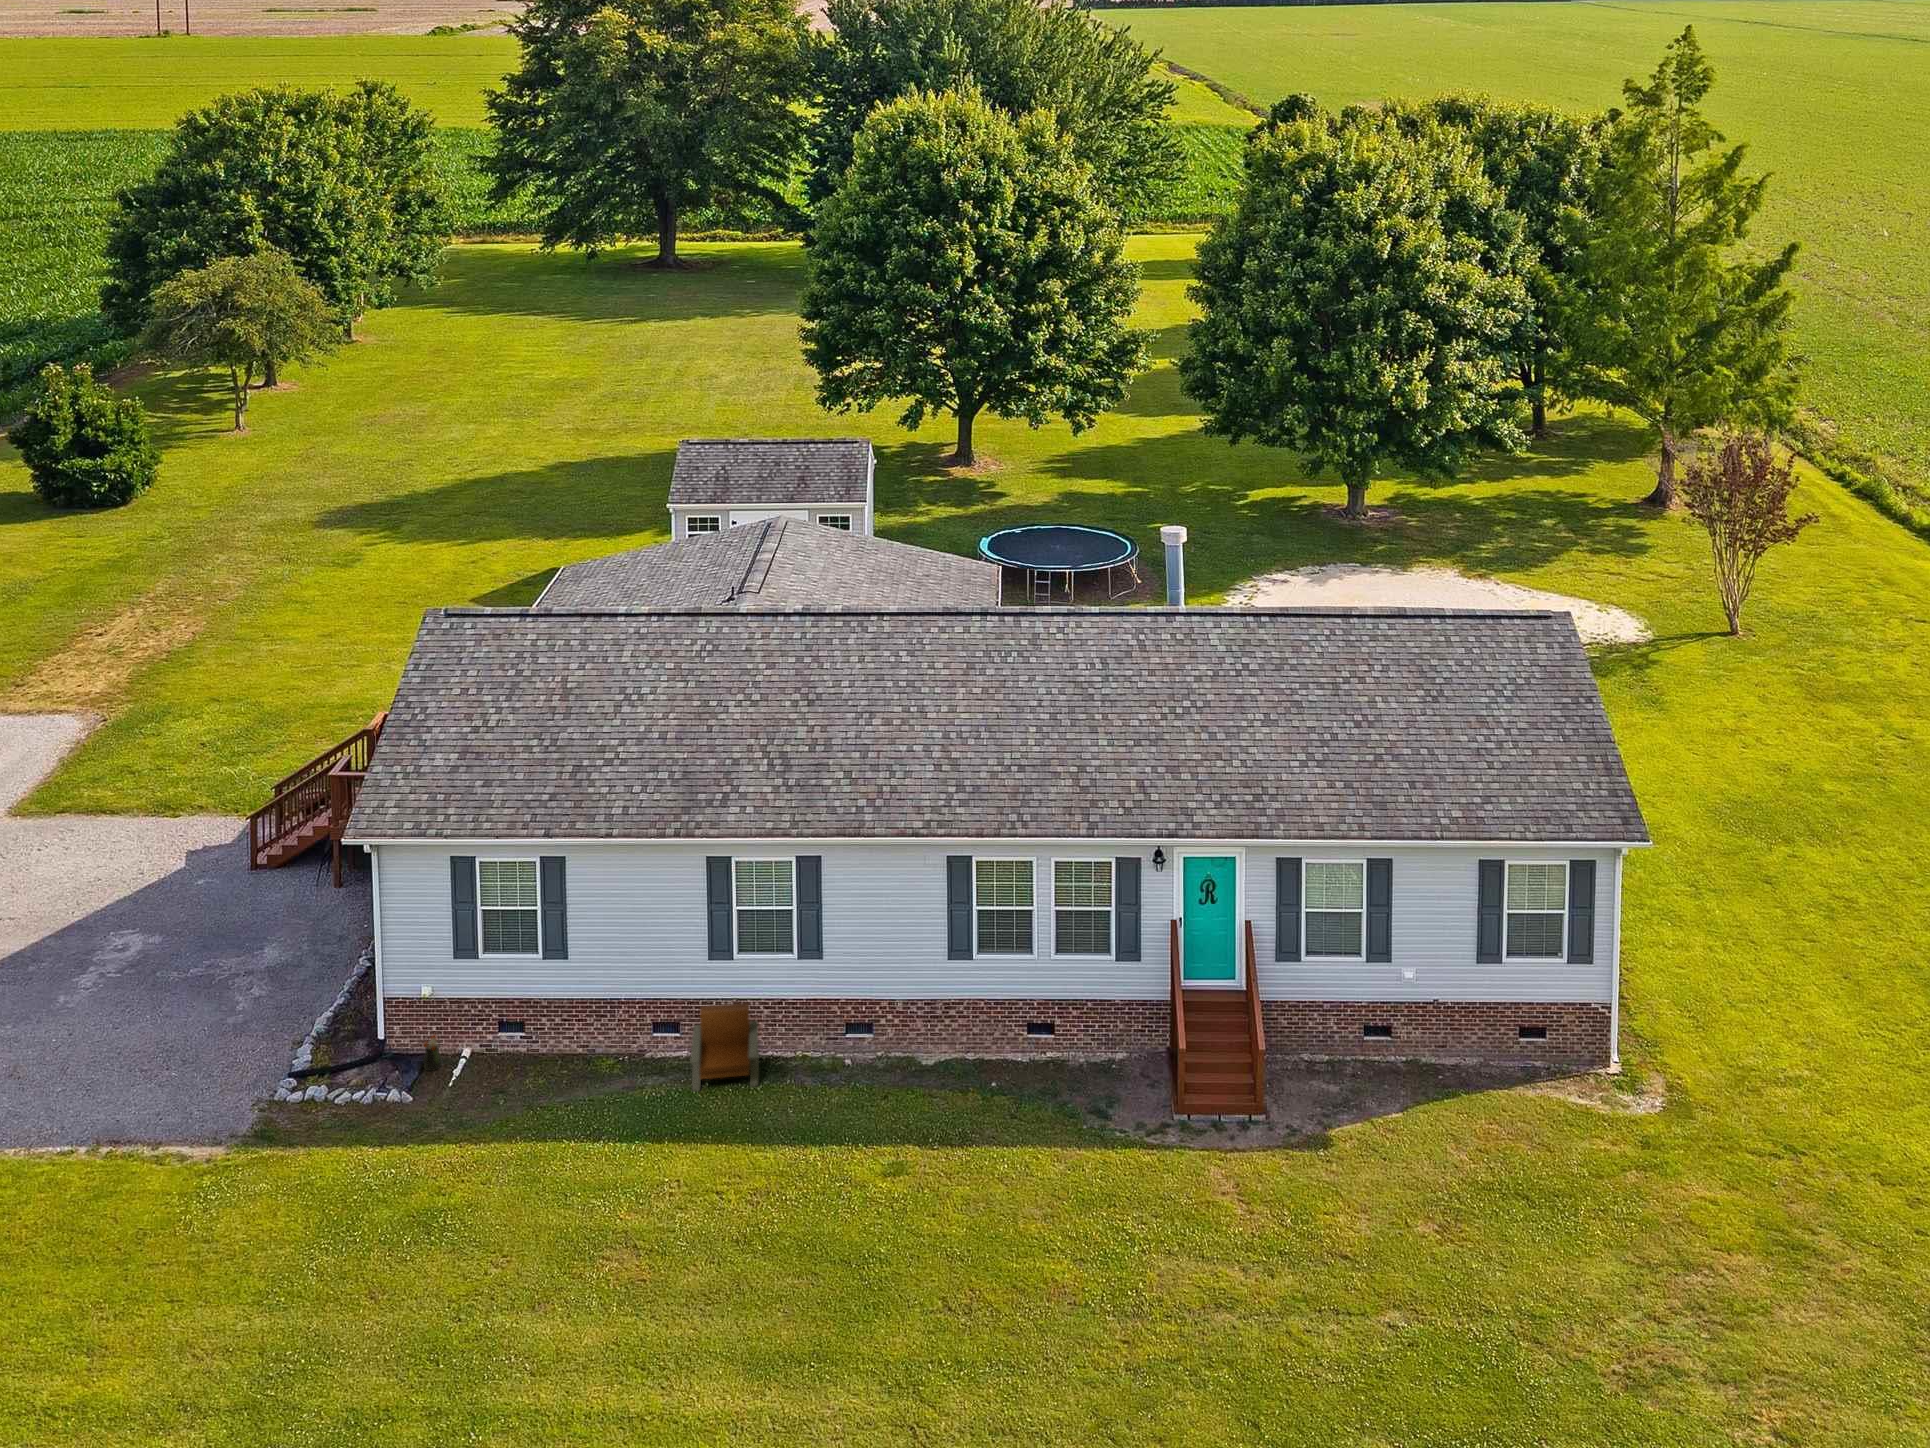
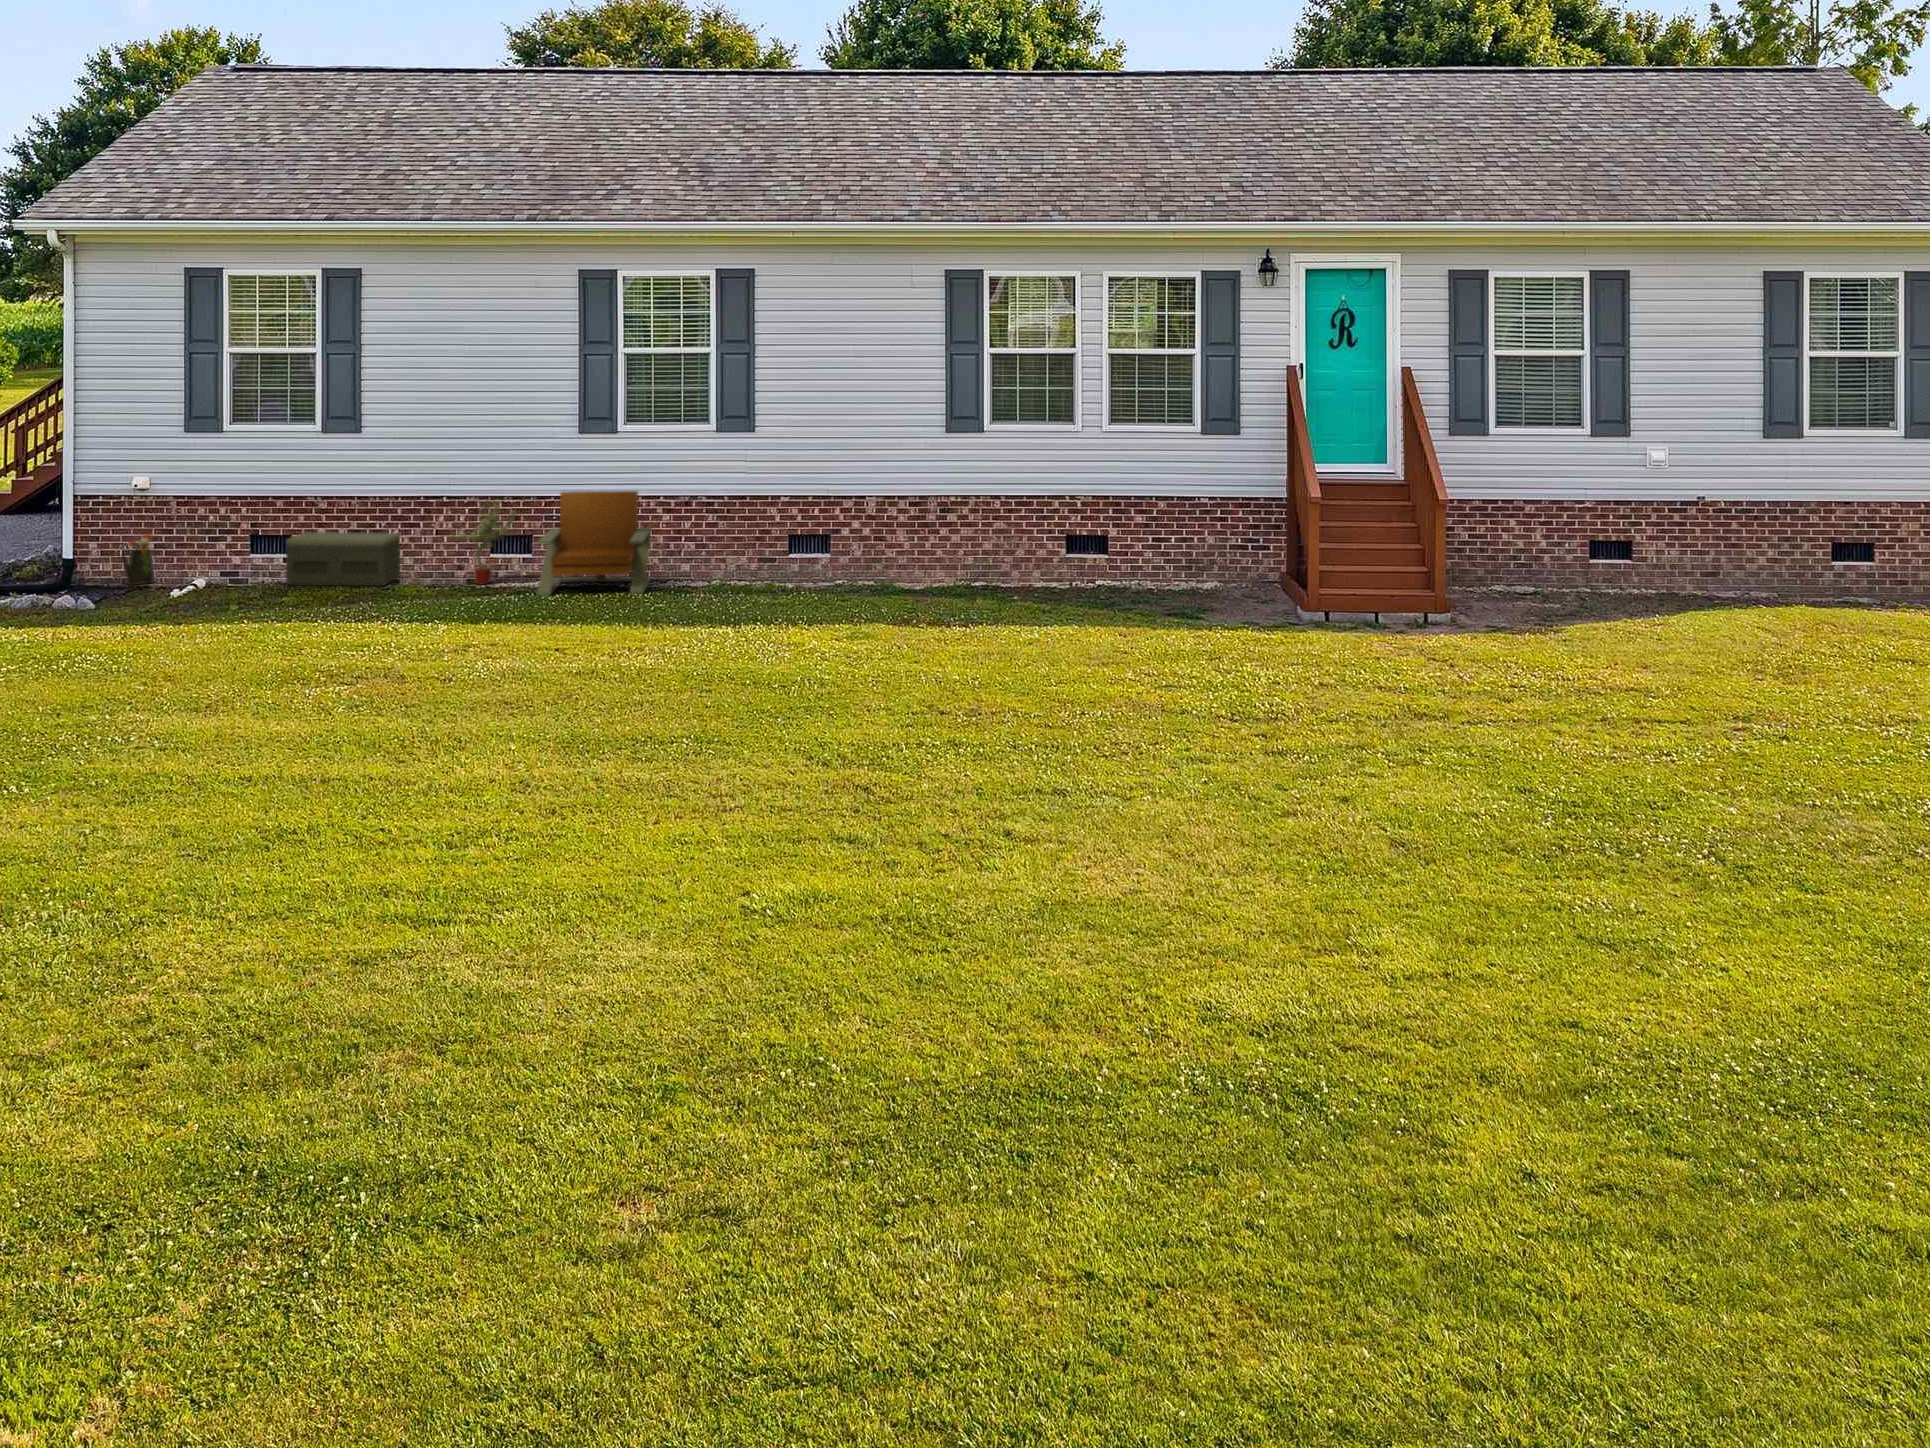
potted tree: none [629,1012,673,1066] -> present [451,500,516,585]
storage bench: none [526,1028,597,1071] -> present [286,532,400,586]

